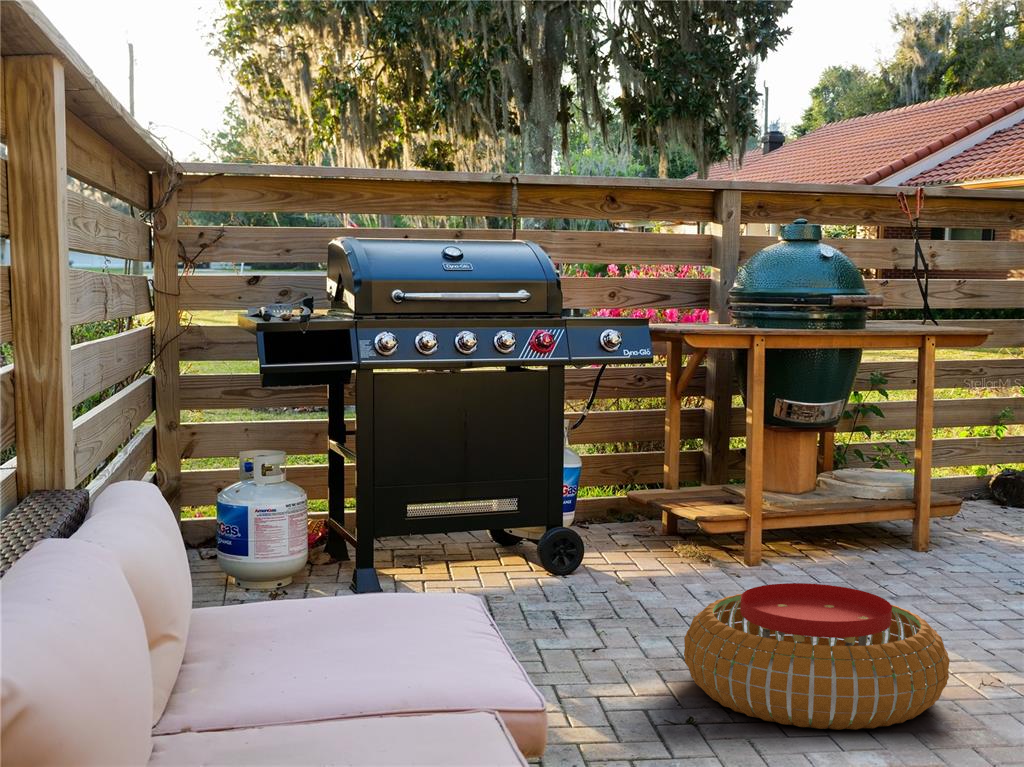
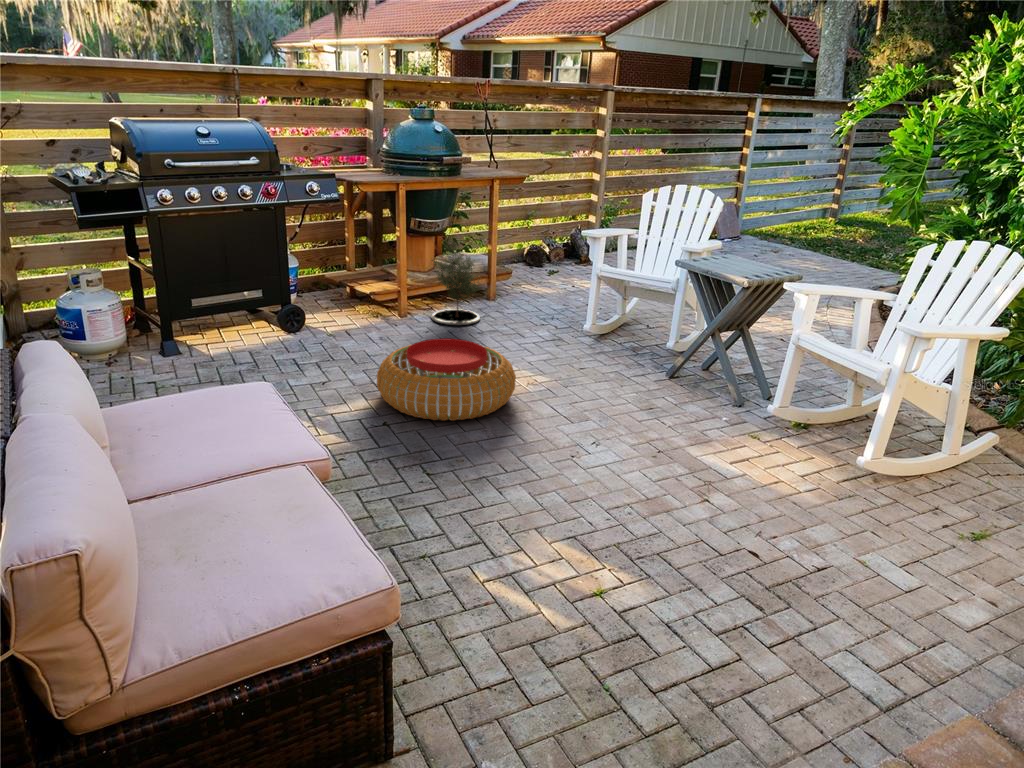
potted tree: none [804,418,900,586] -> present [431,238,480,325]

